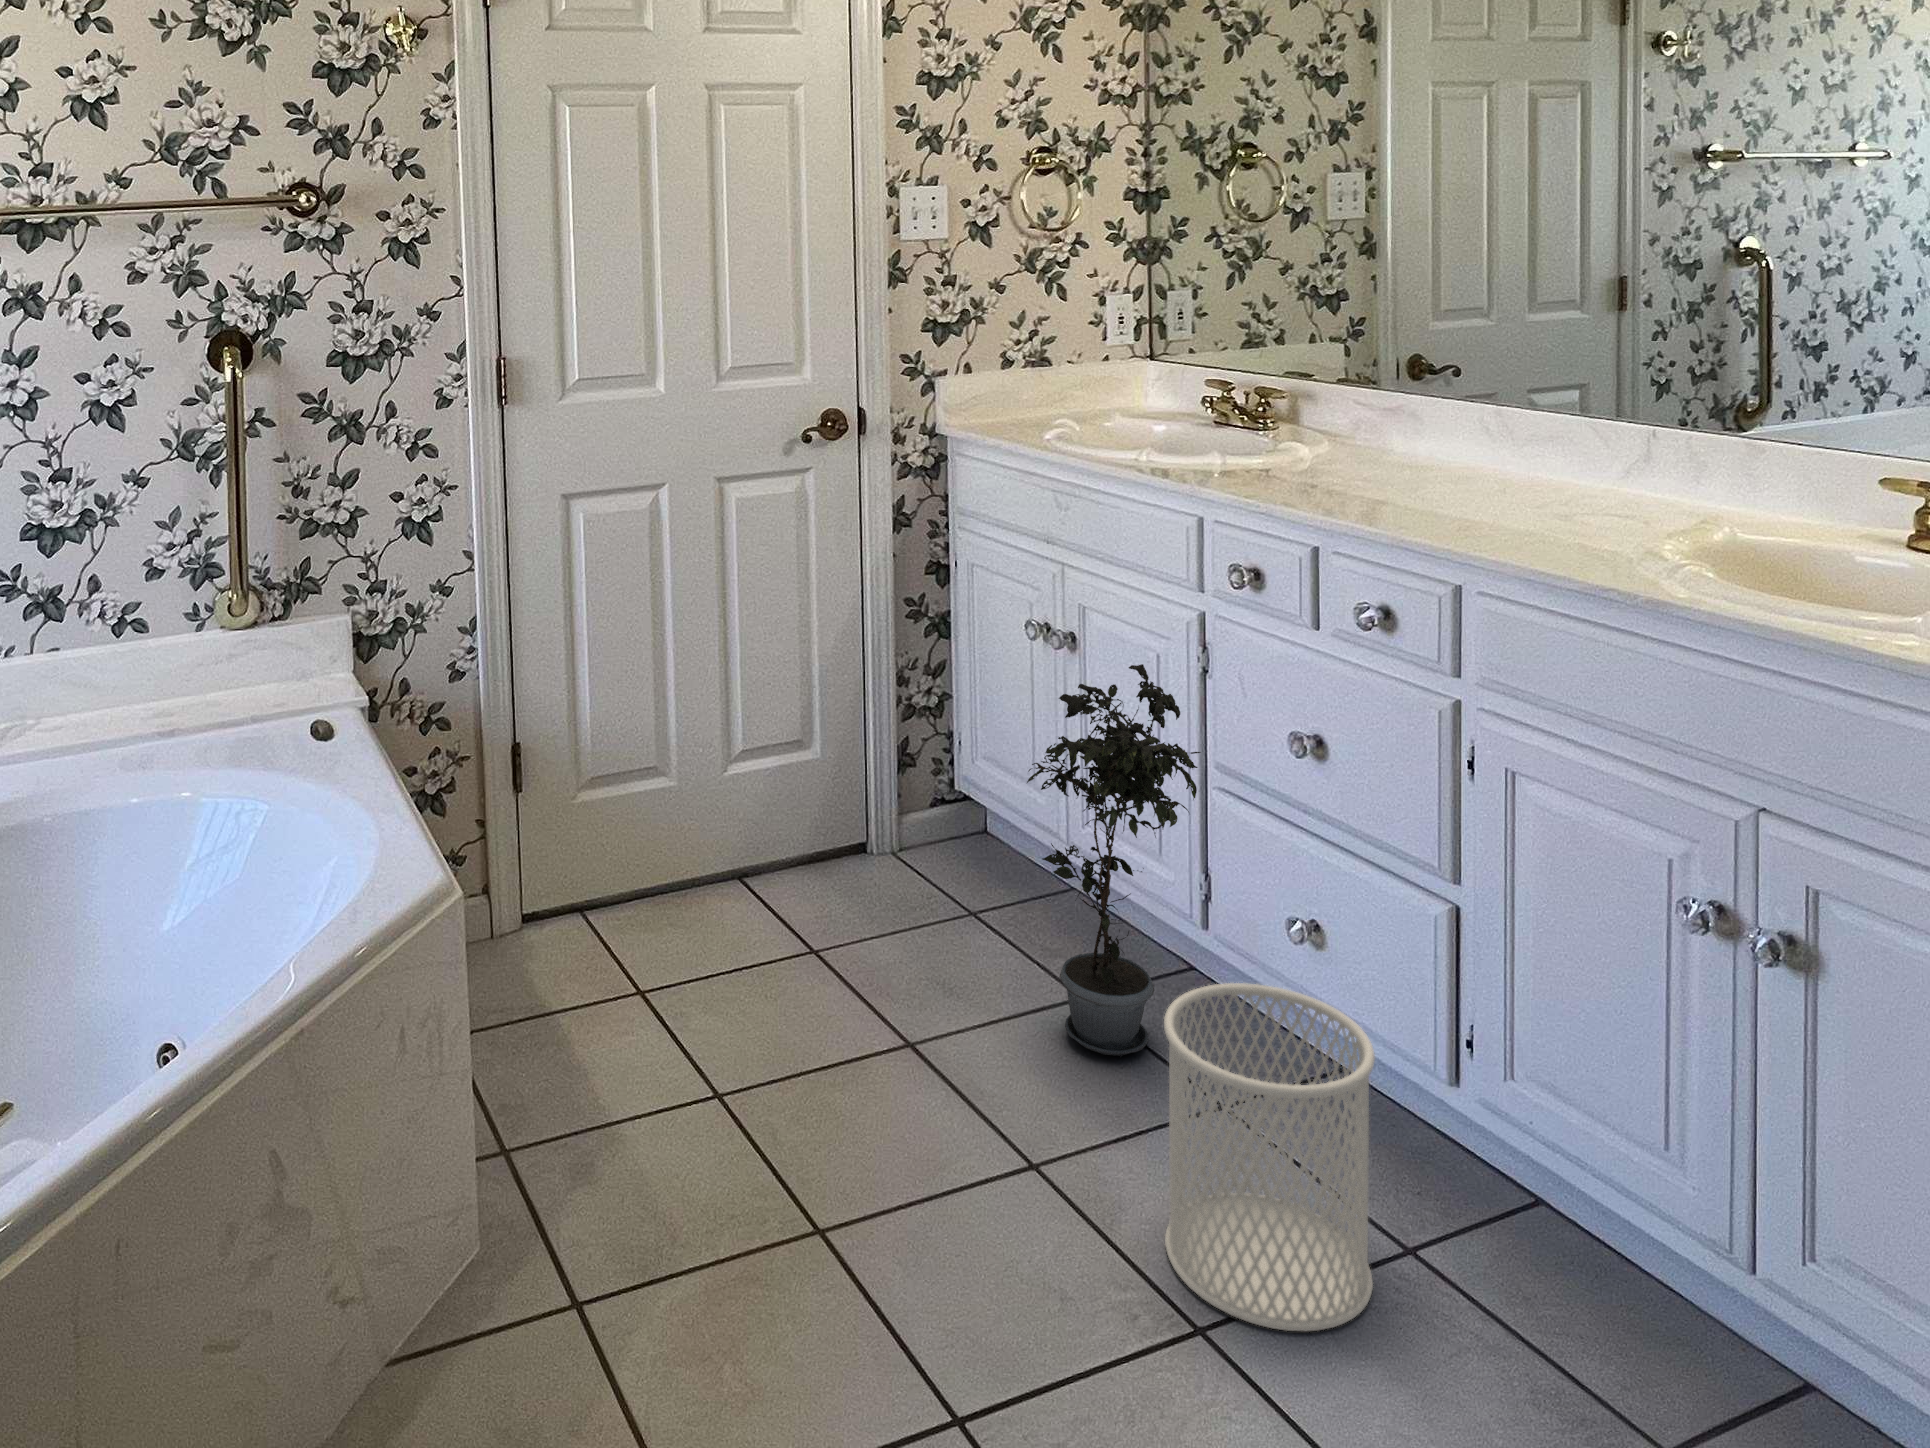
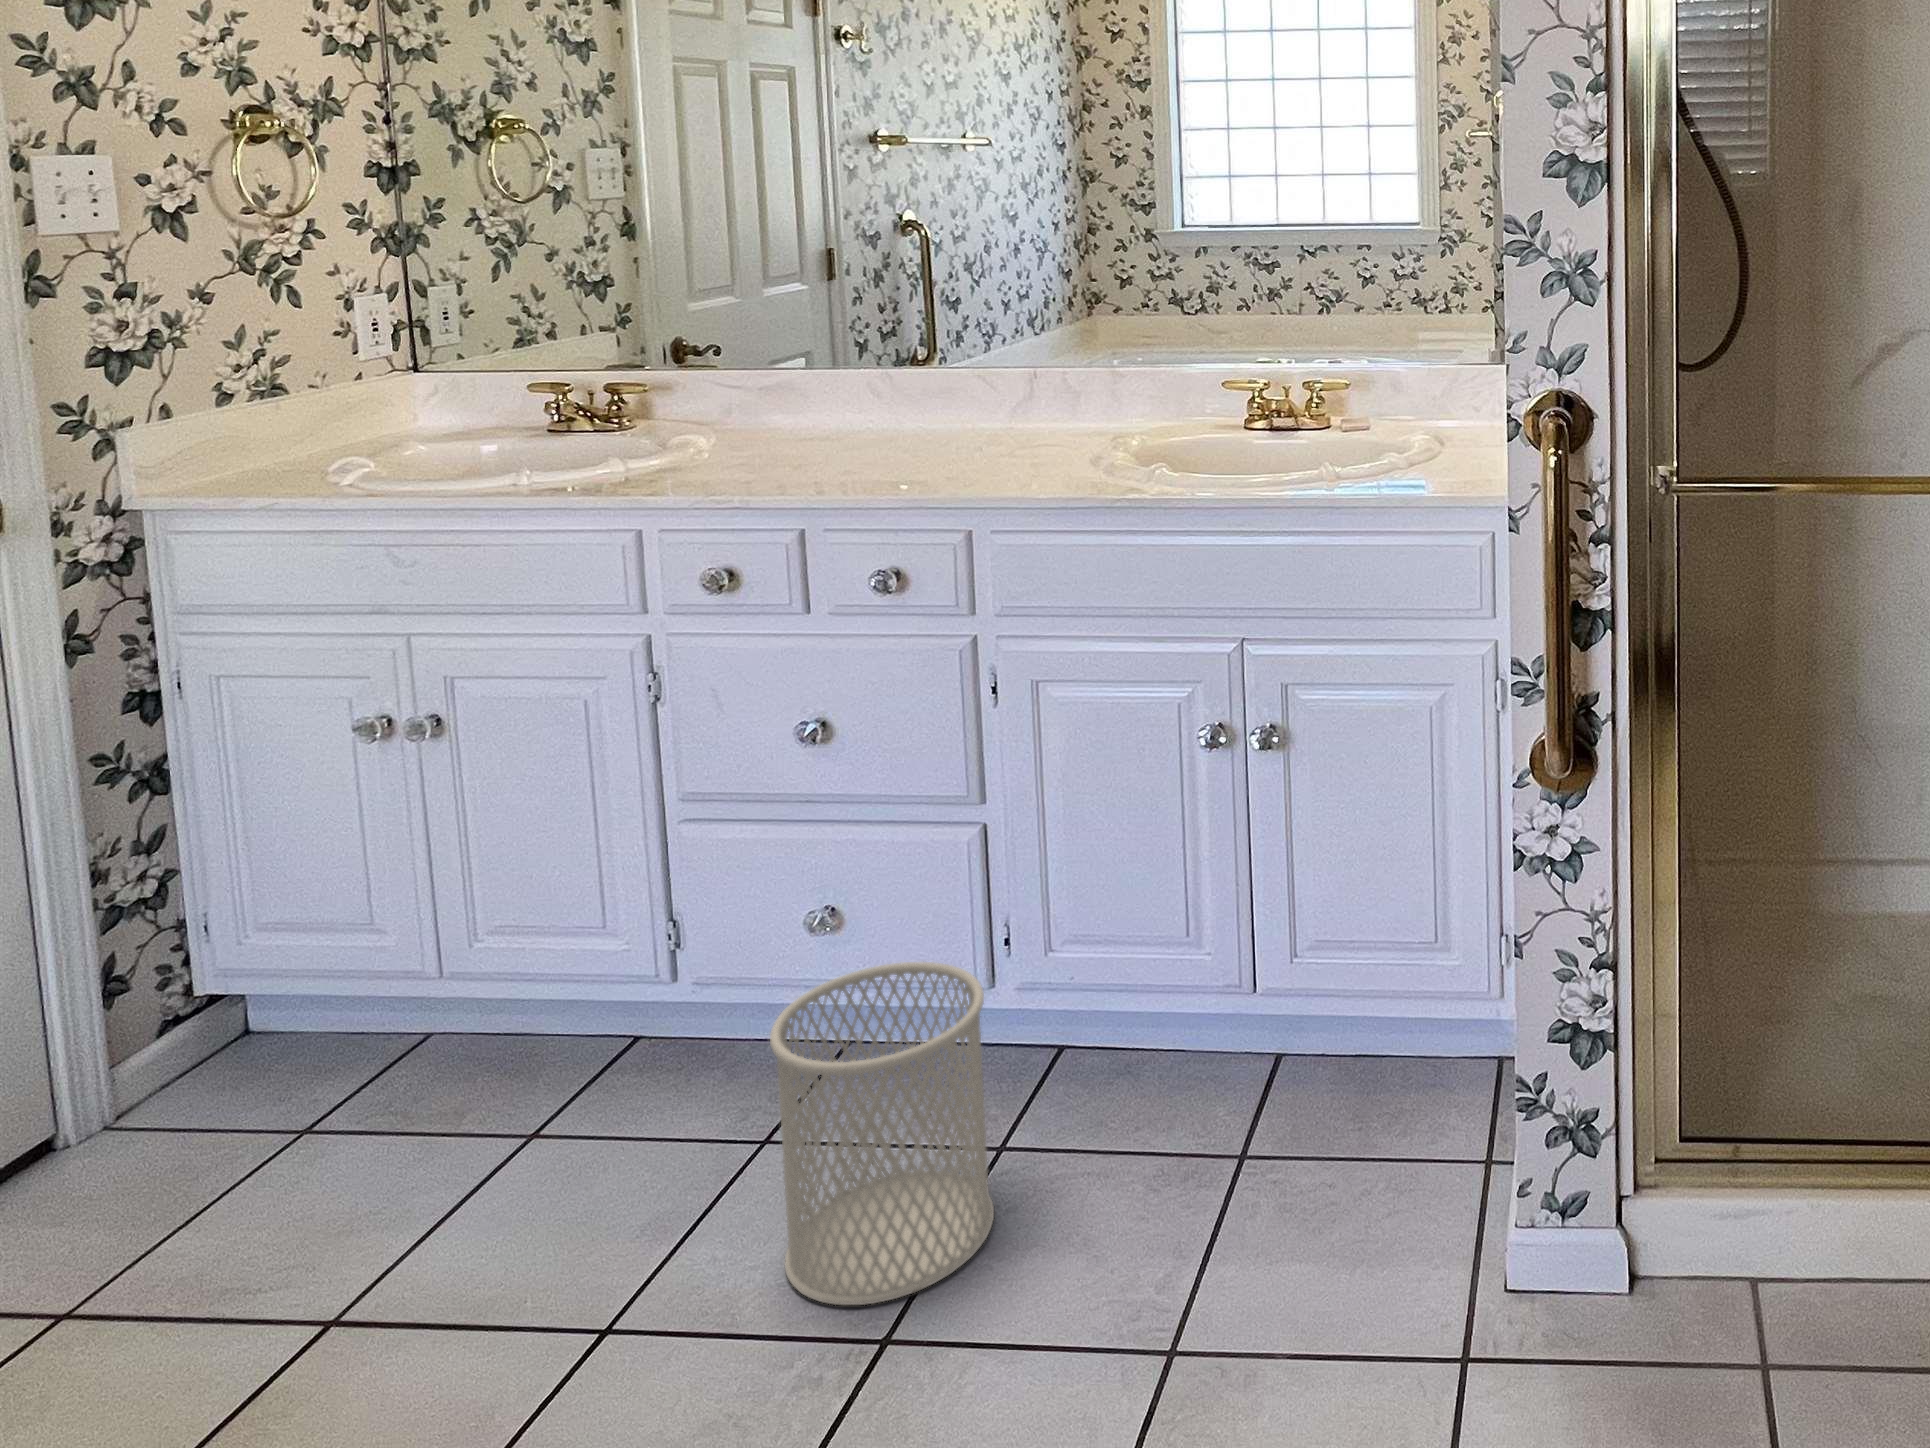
potted plant: present [1027,664,1201,1058] -> none [463,710,716,1177]

